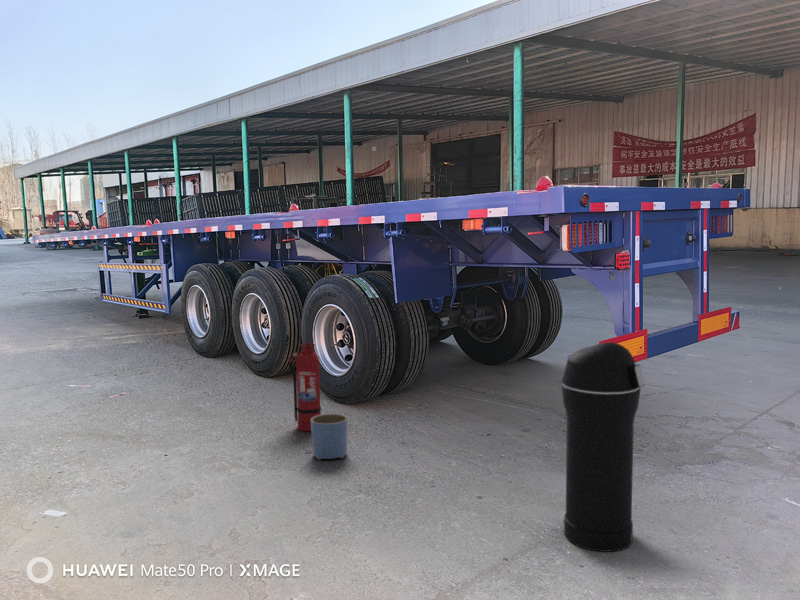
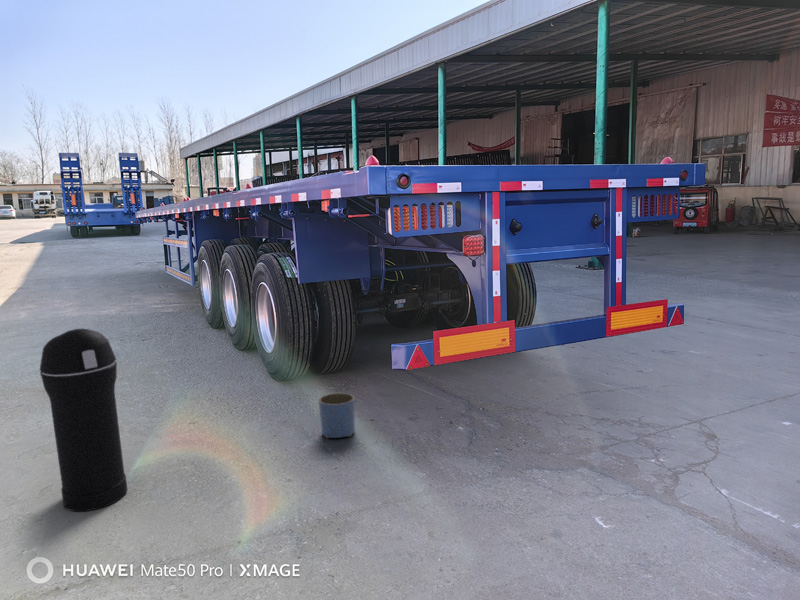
trash can: present [562,342,645,552] -> present [40,329,127,511]
fire extinguisher: present [289,343,321,431] -> none [299,322,332,406]

